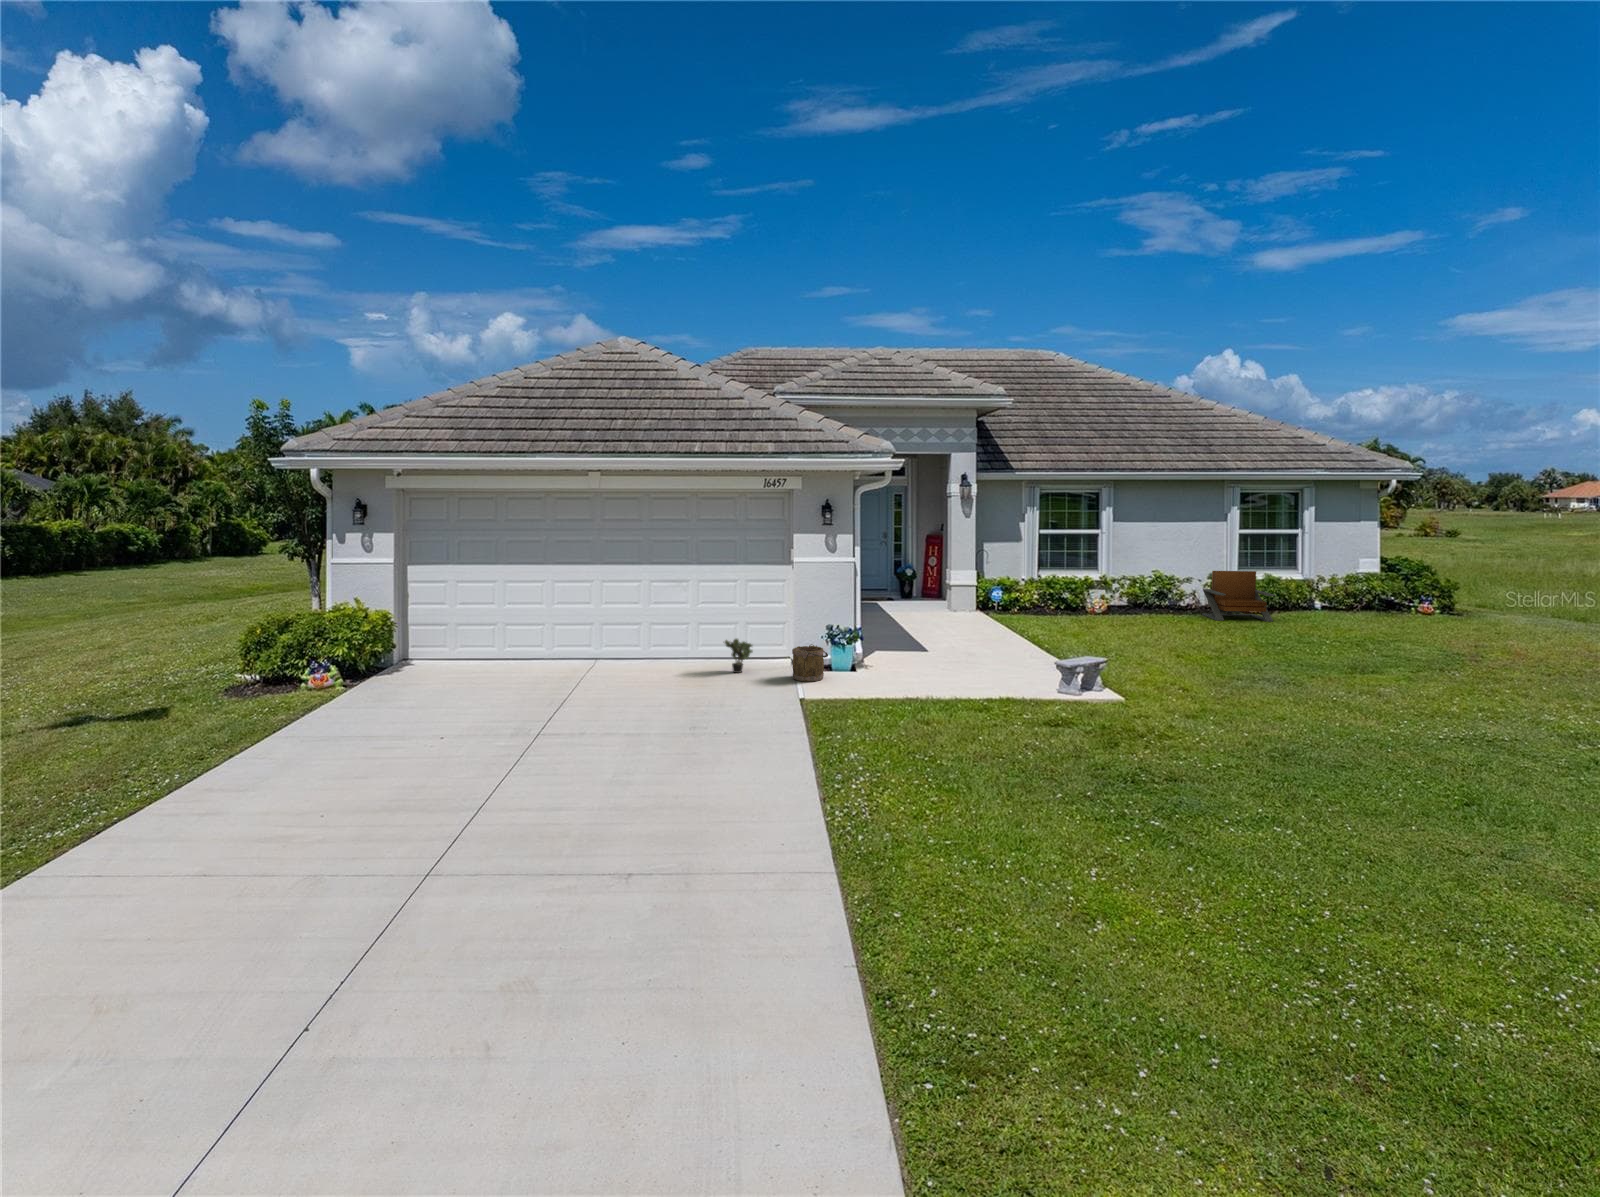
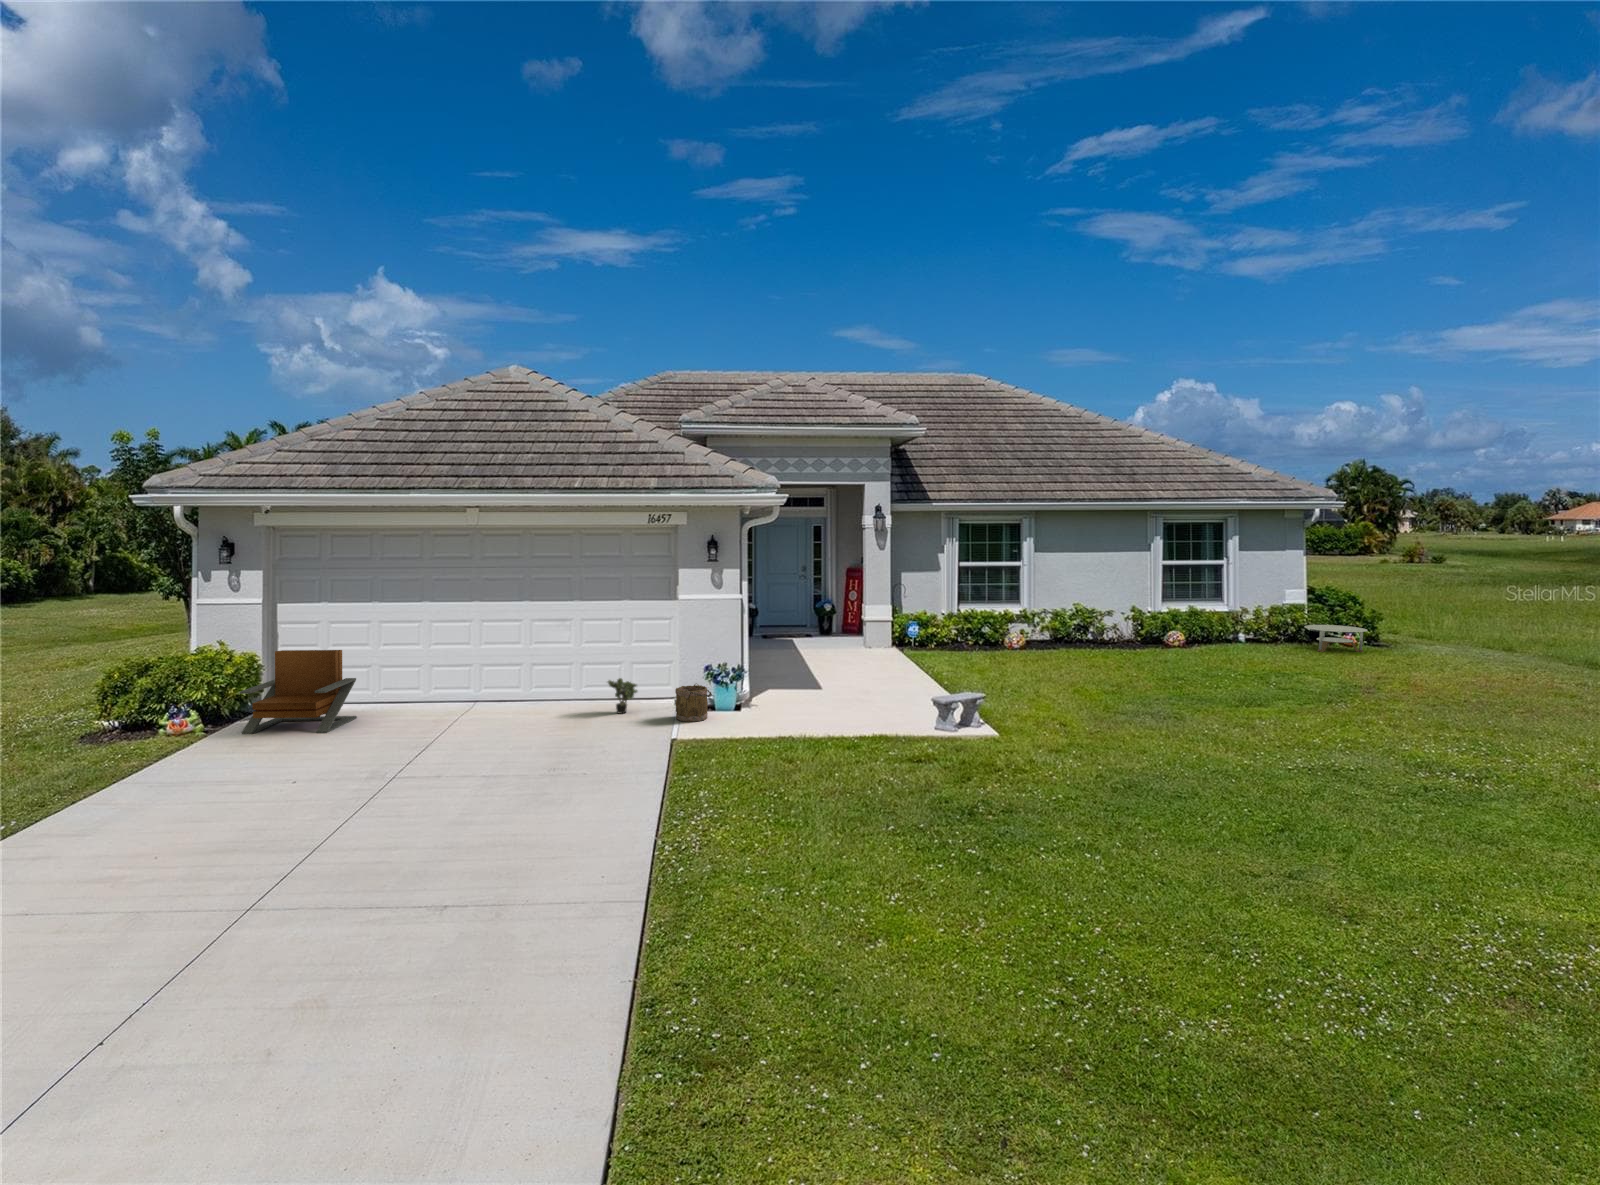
lounge chair: present [1202,571,1275,622] -> present [239,650,357,734]
round table: none [1382,592,1450,619] -> present [1304,625,1368,652]

